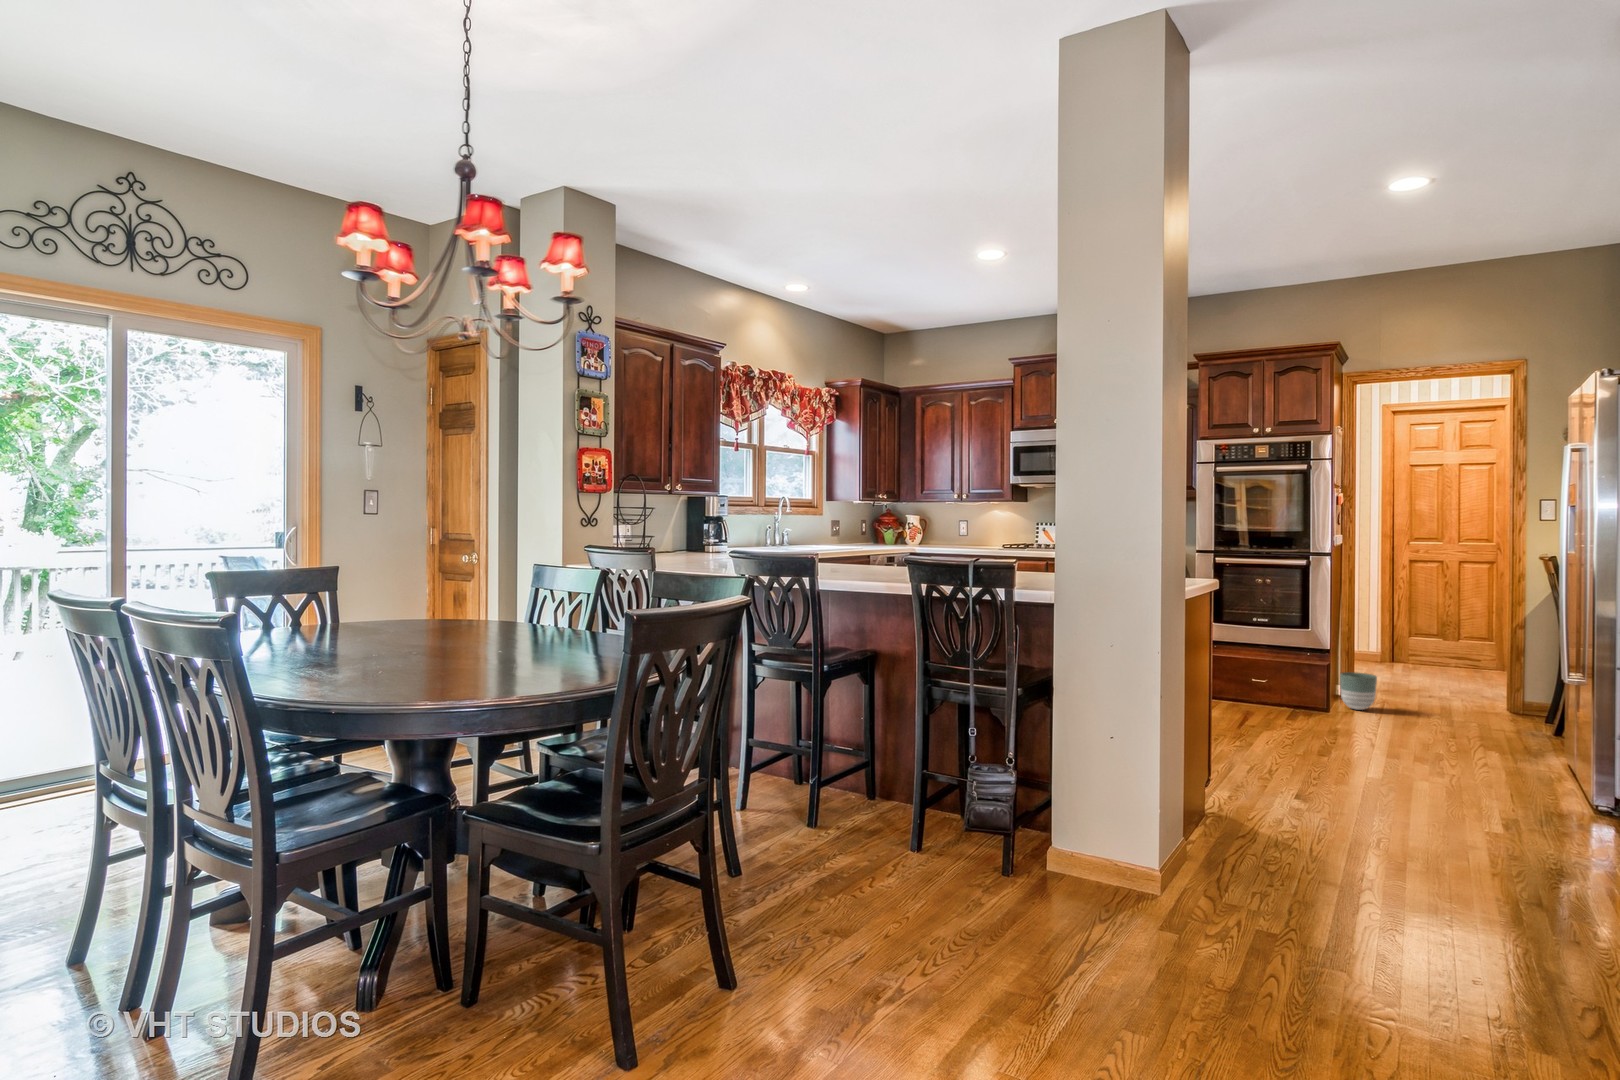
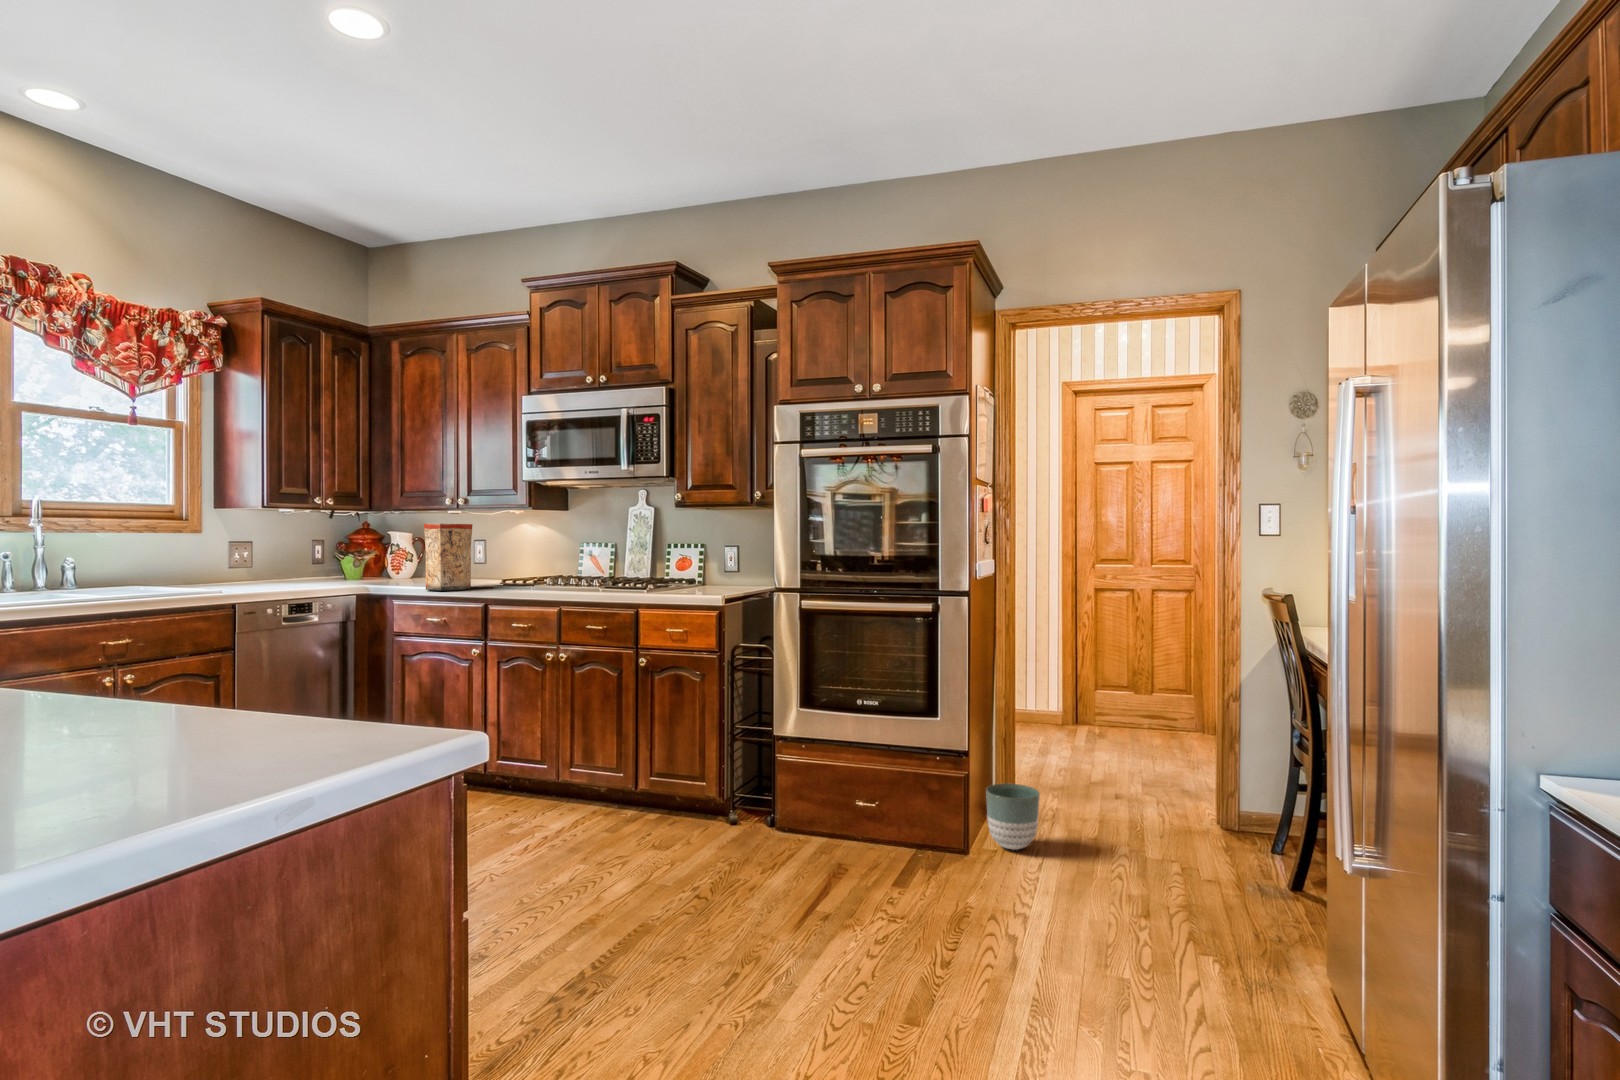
vase: none [960,511,985,551] -> present [424,524,472,591]

